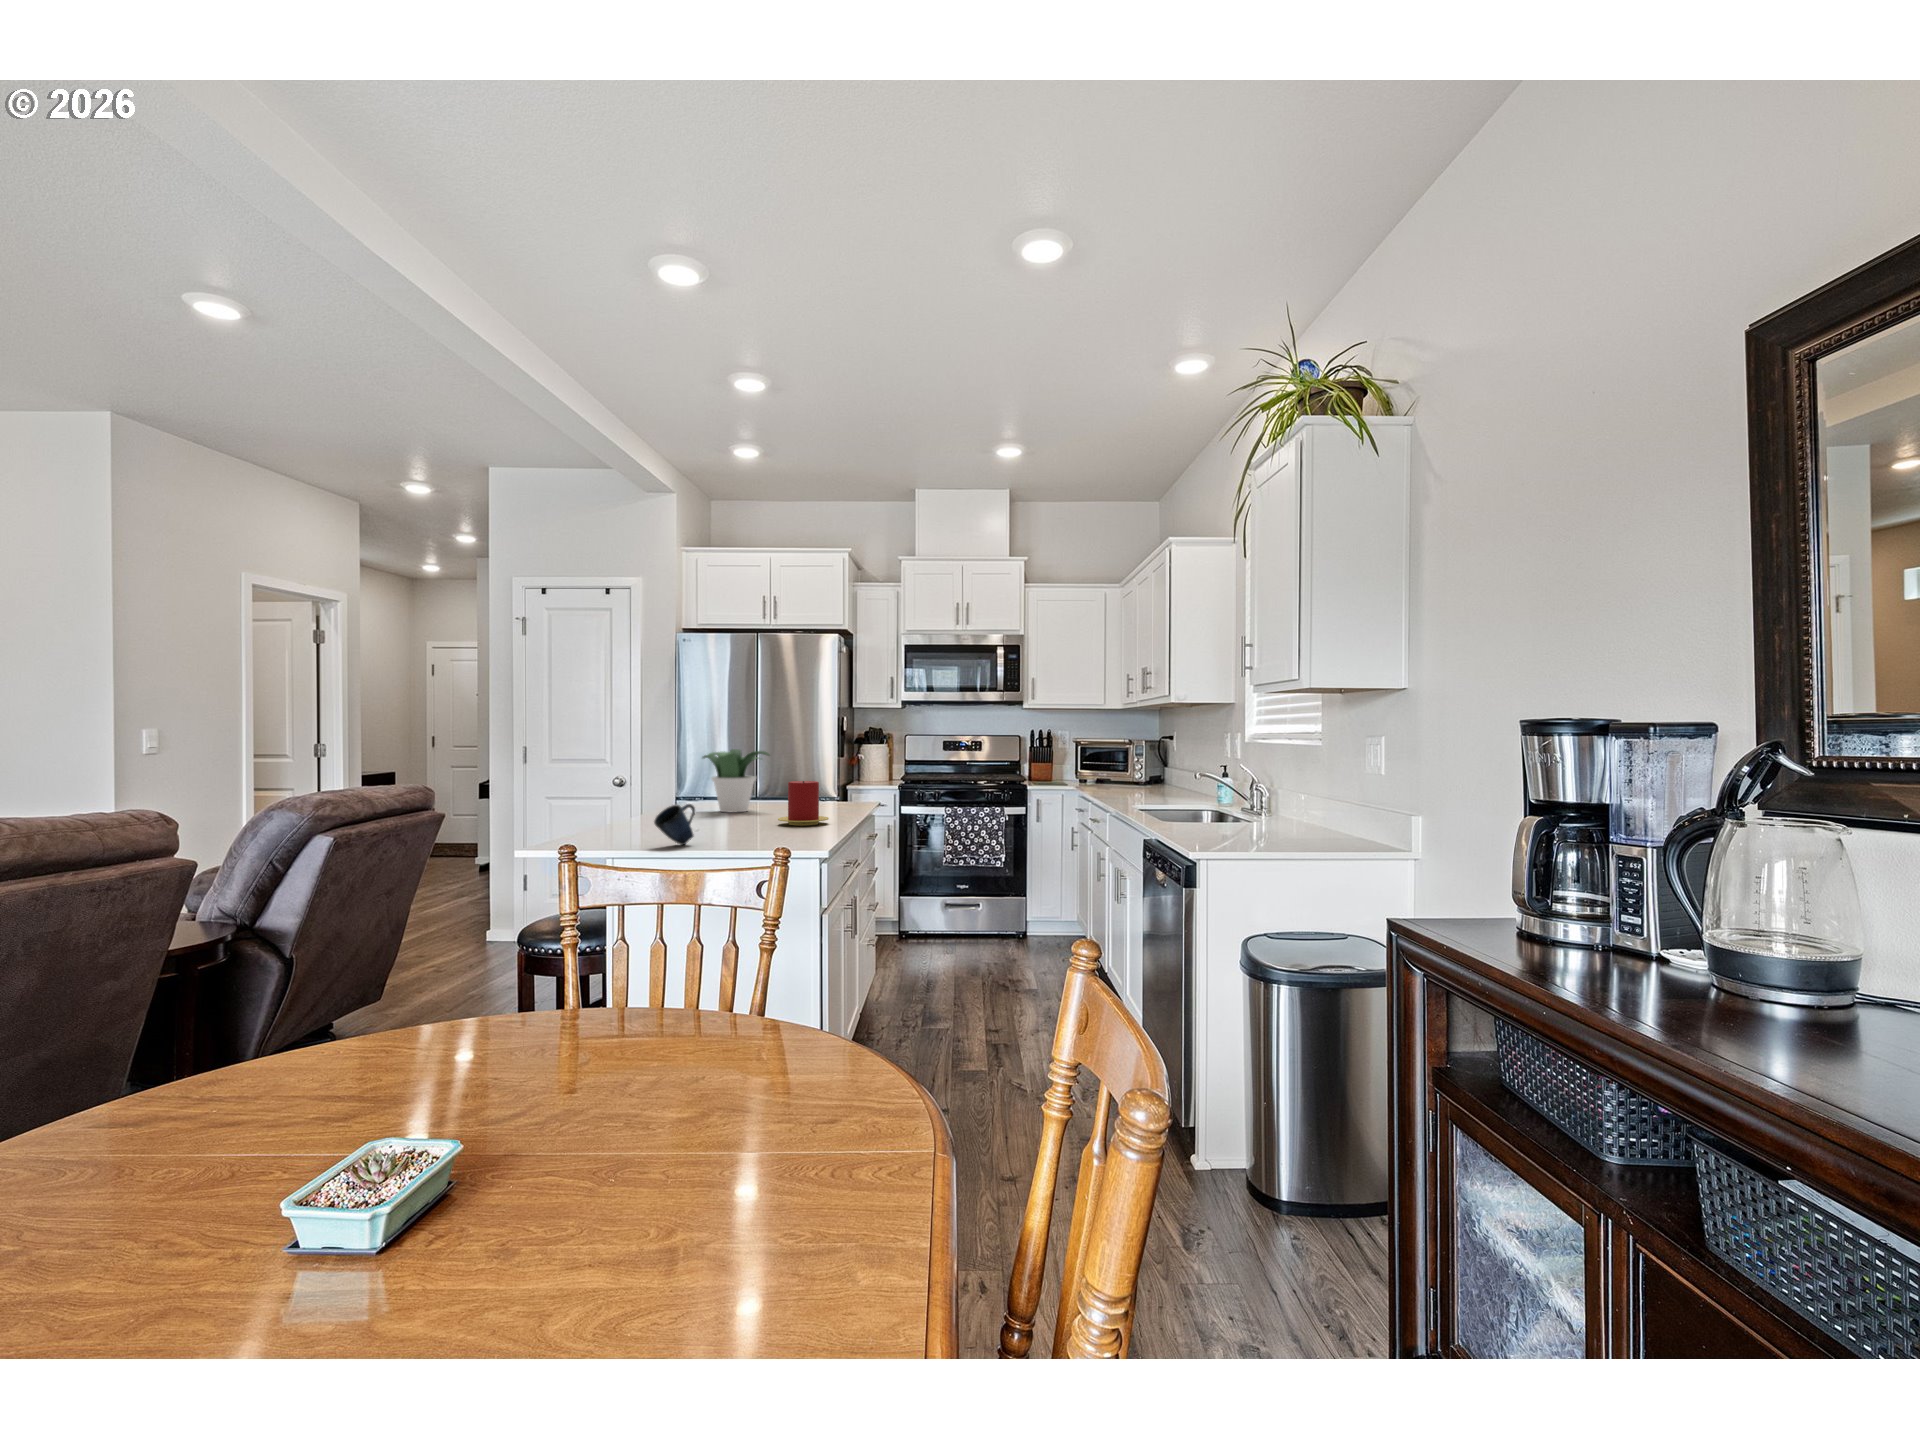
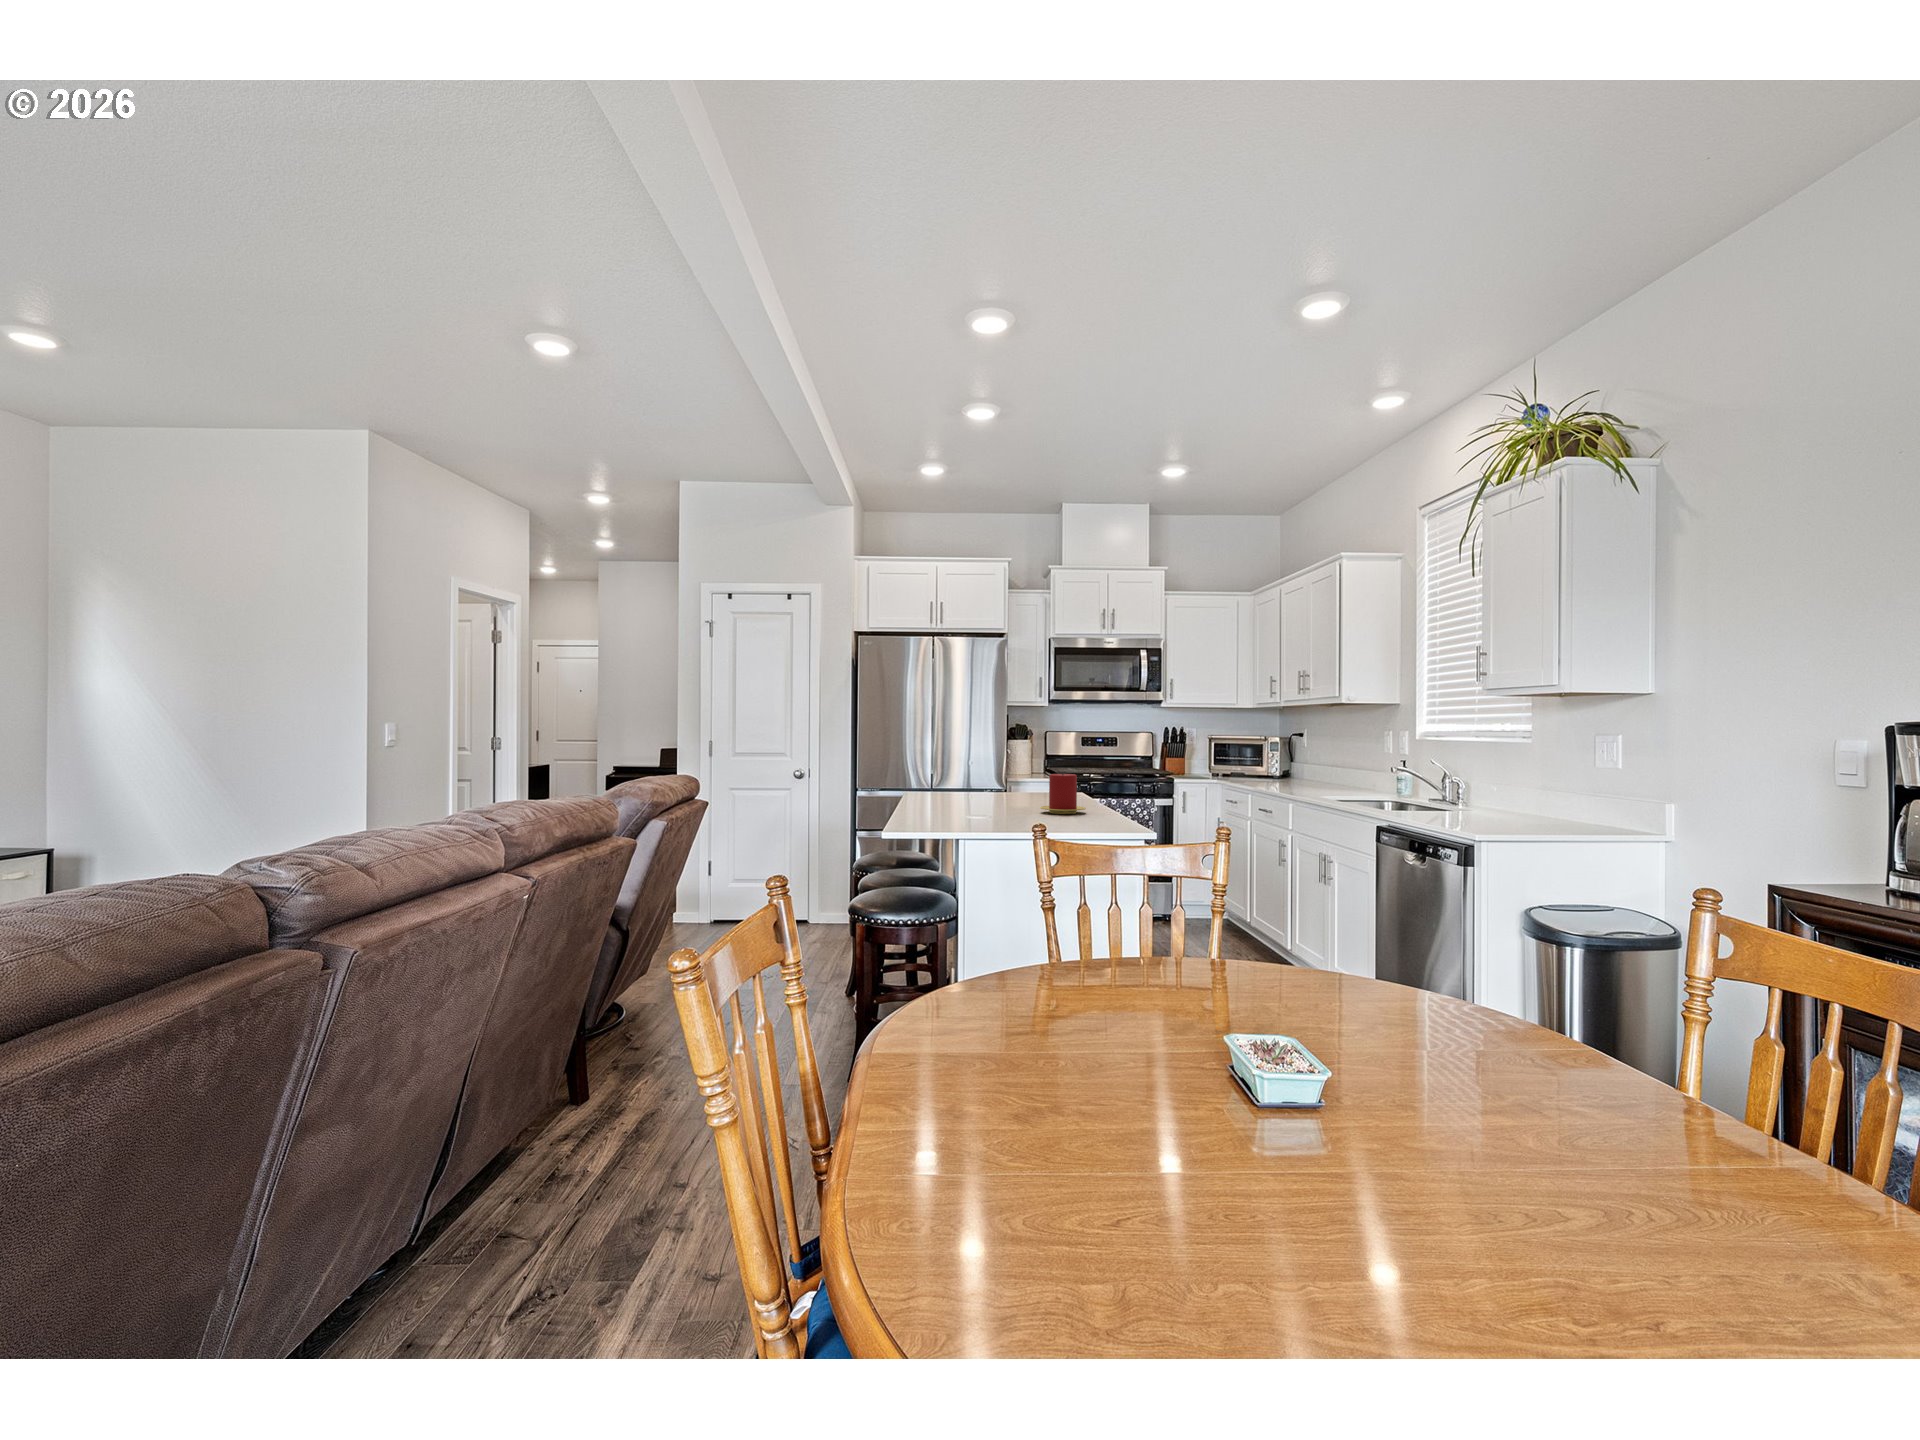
potted plant: present [702,749,769,812] -> none [933,745,1003,803]
mug: present [654,804,695,845] -> none [988,793,1018,830]

